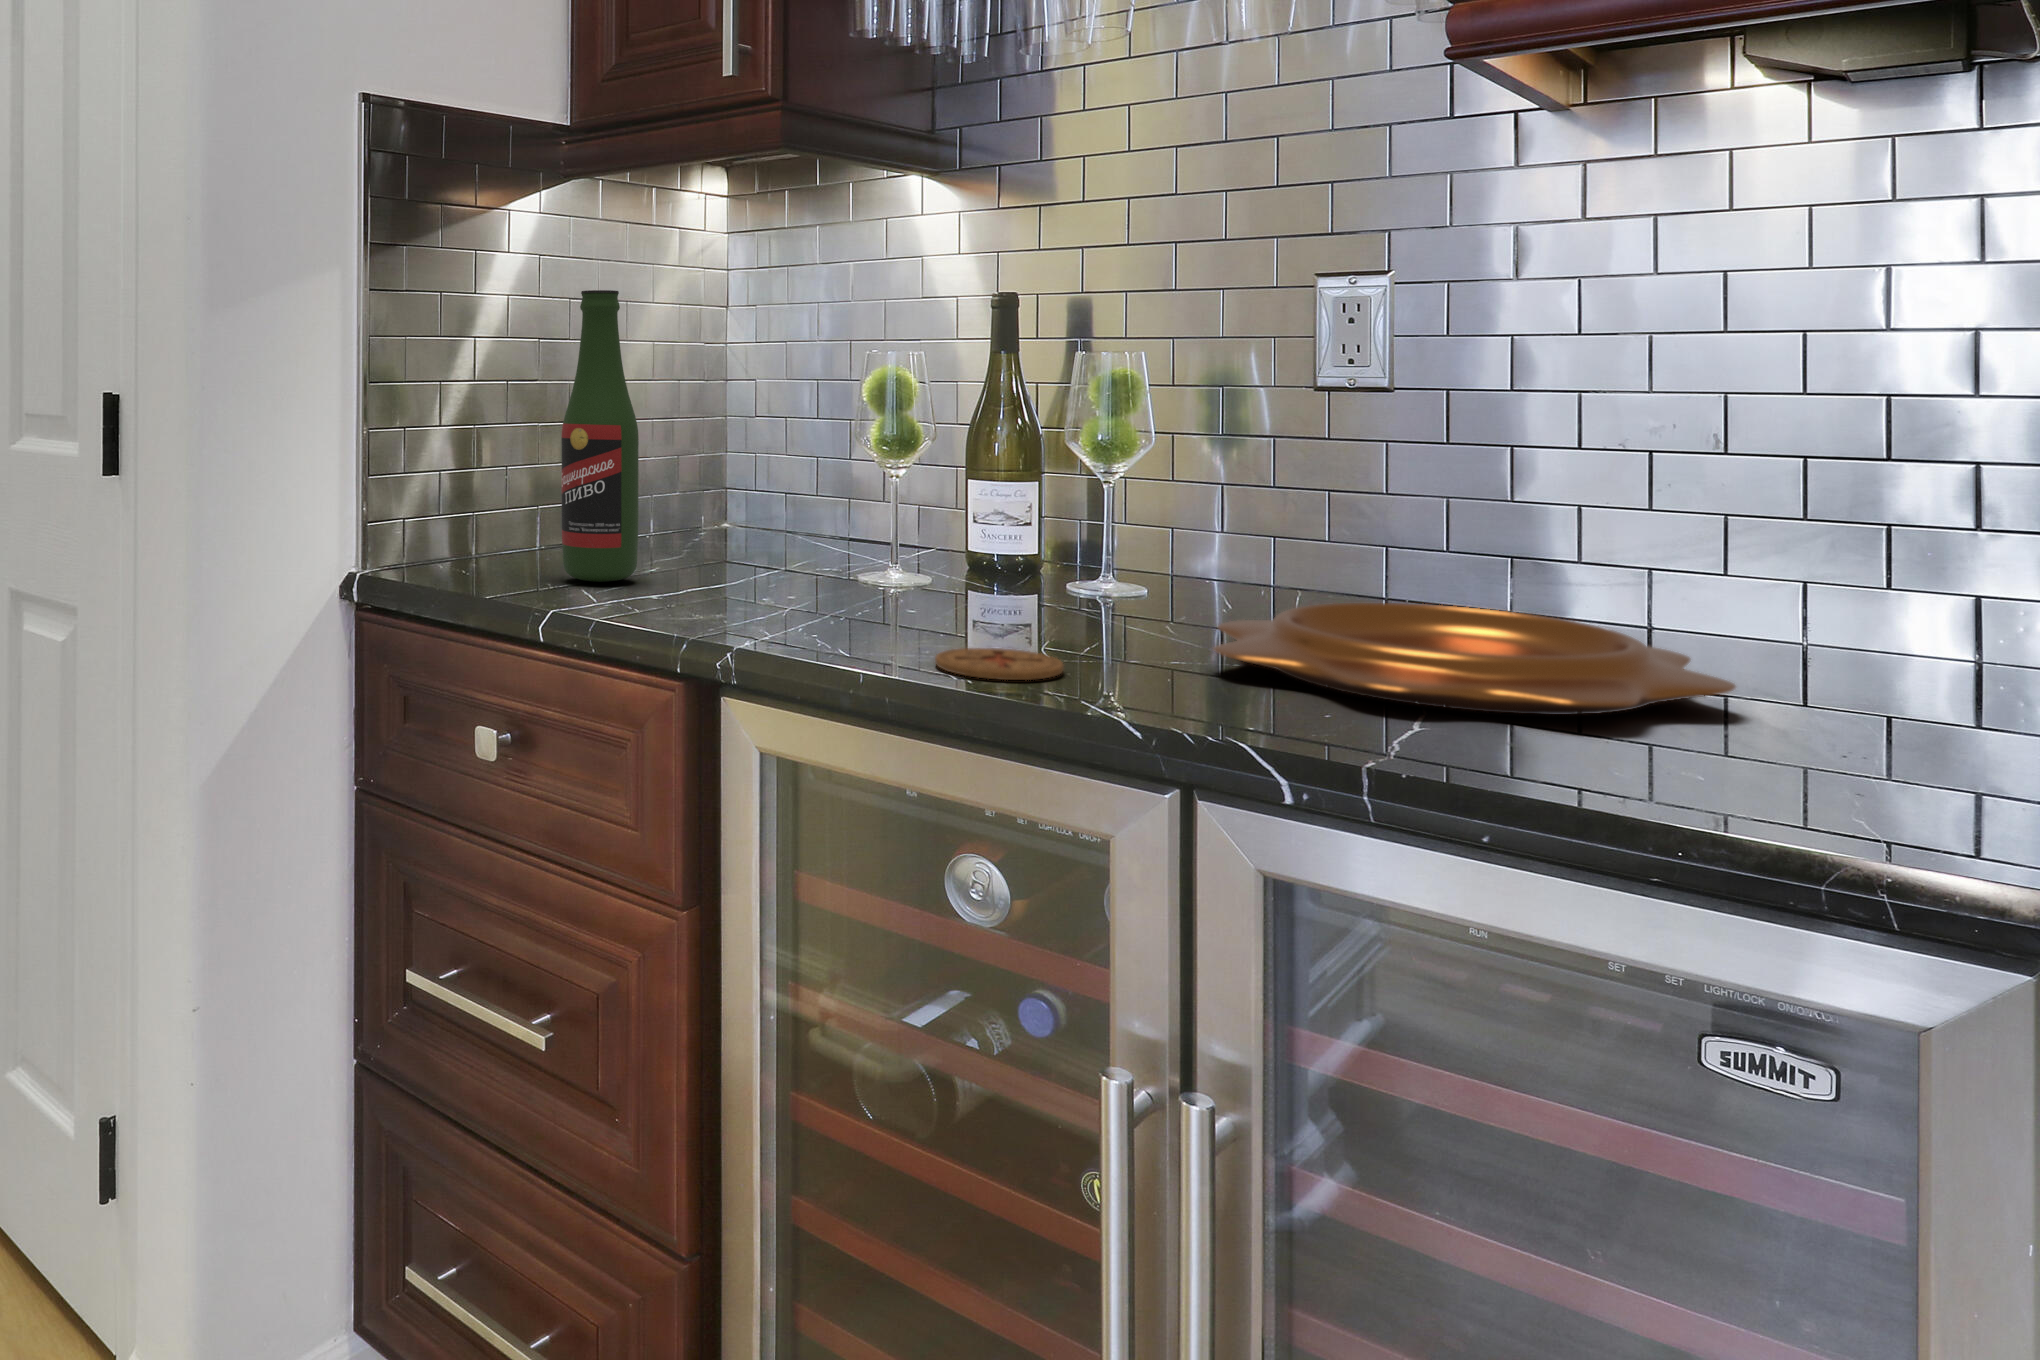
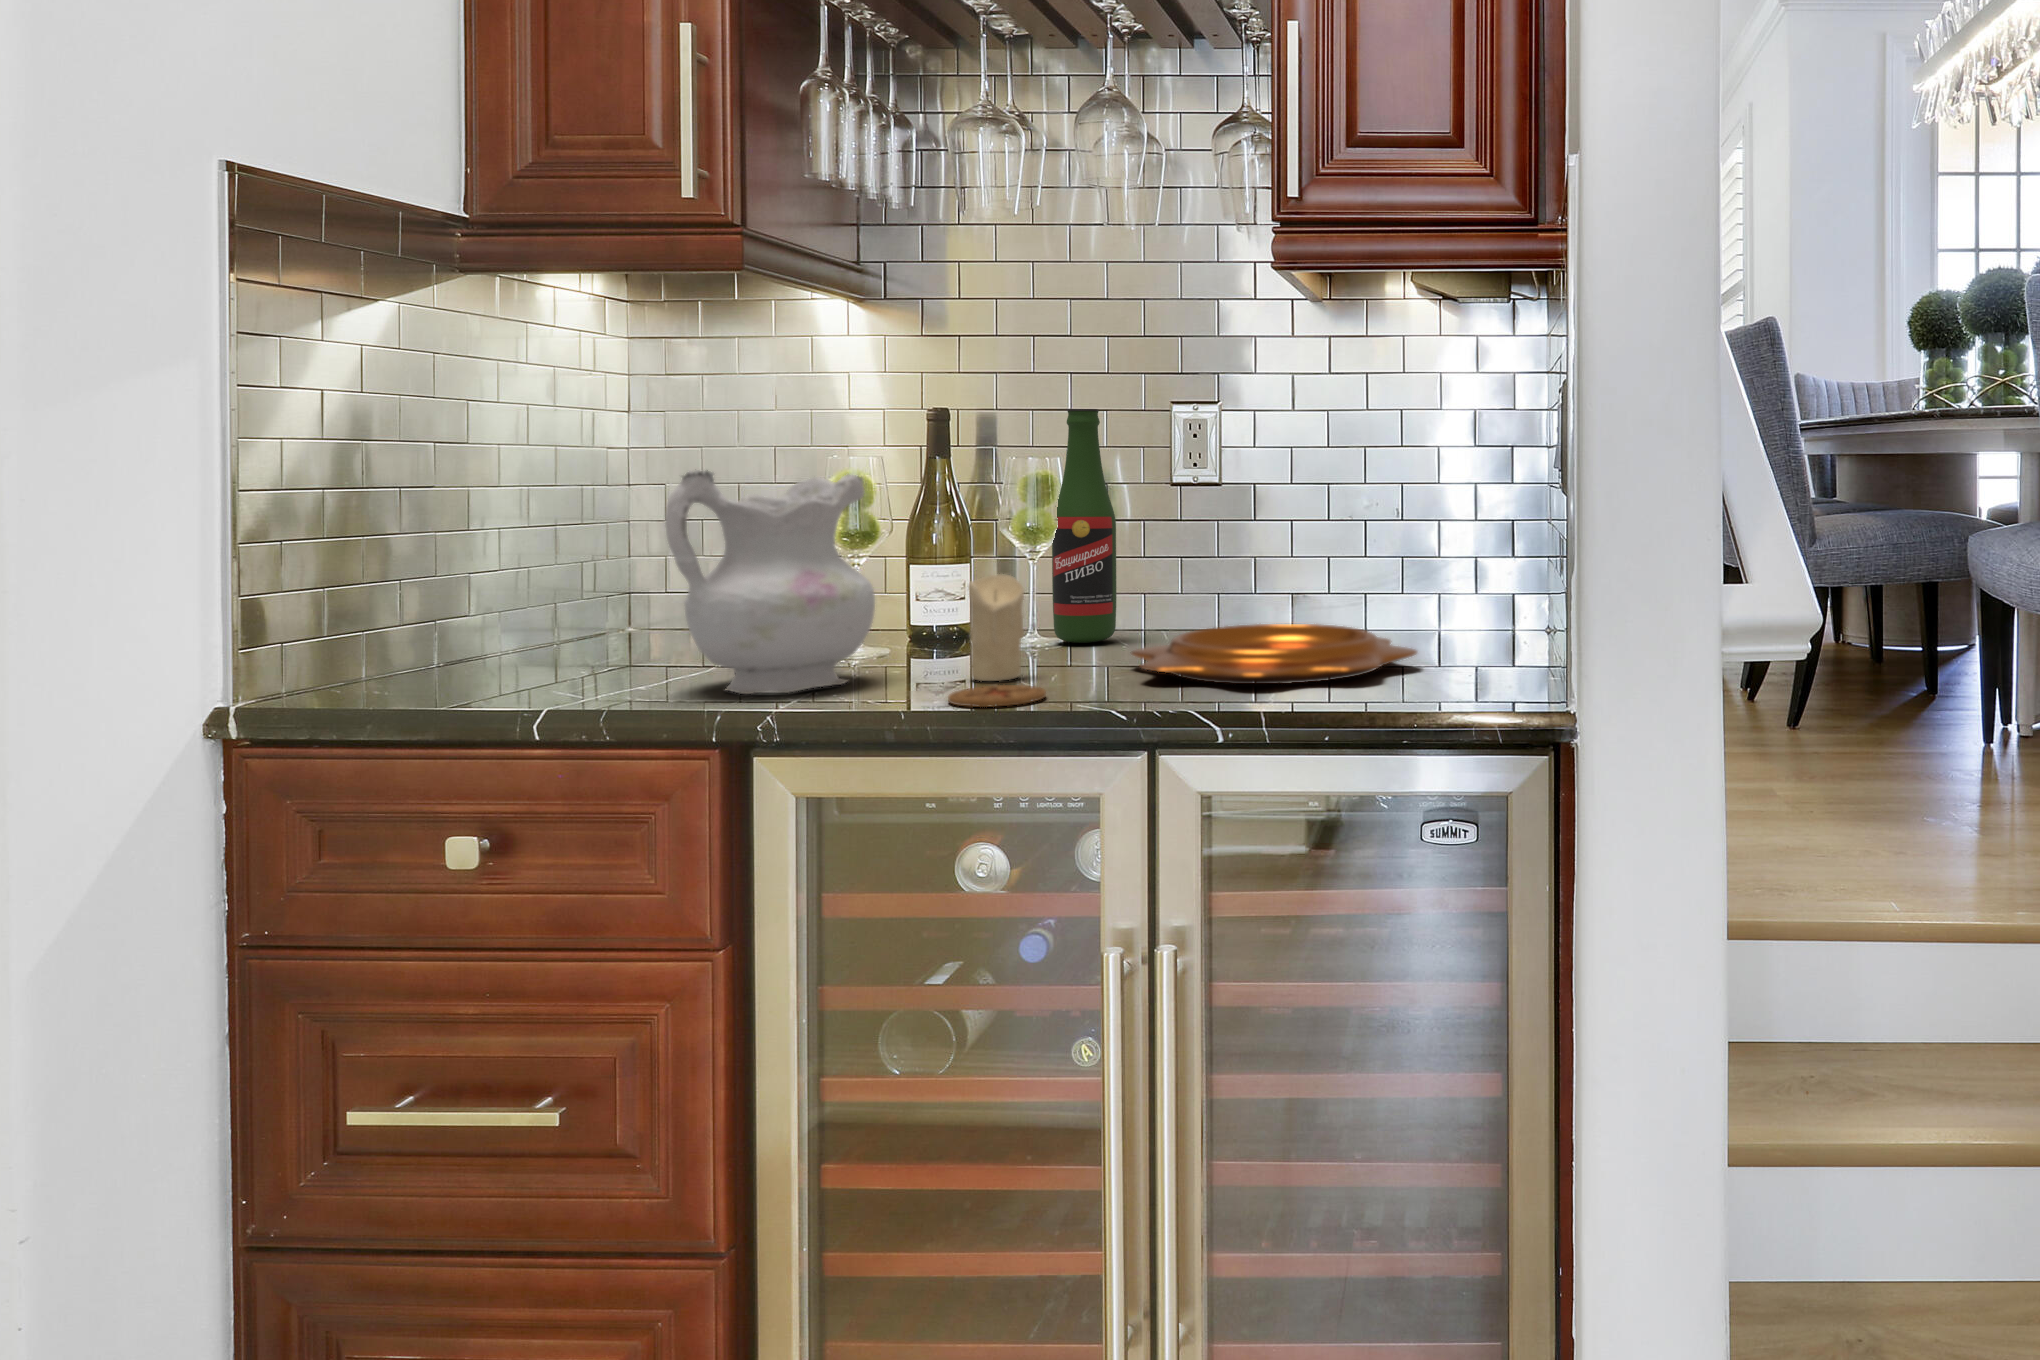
beer bottle: present [561,290,639,582] -> present [1052,409,1117,643]
ceramic pitcher: none [665,364,888,624] -> present [665,470,875,694]
candle: none [991,503,1063,642] -> present [969,574,1024,681]

